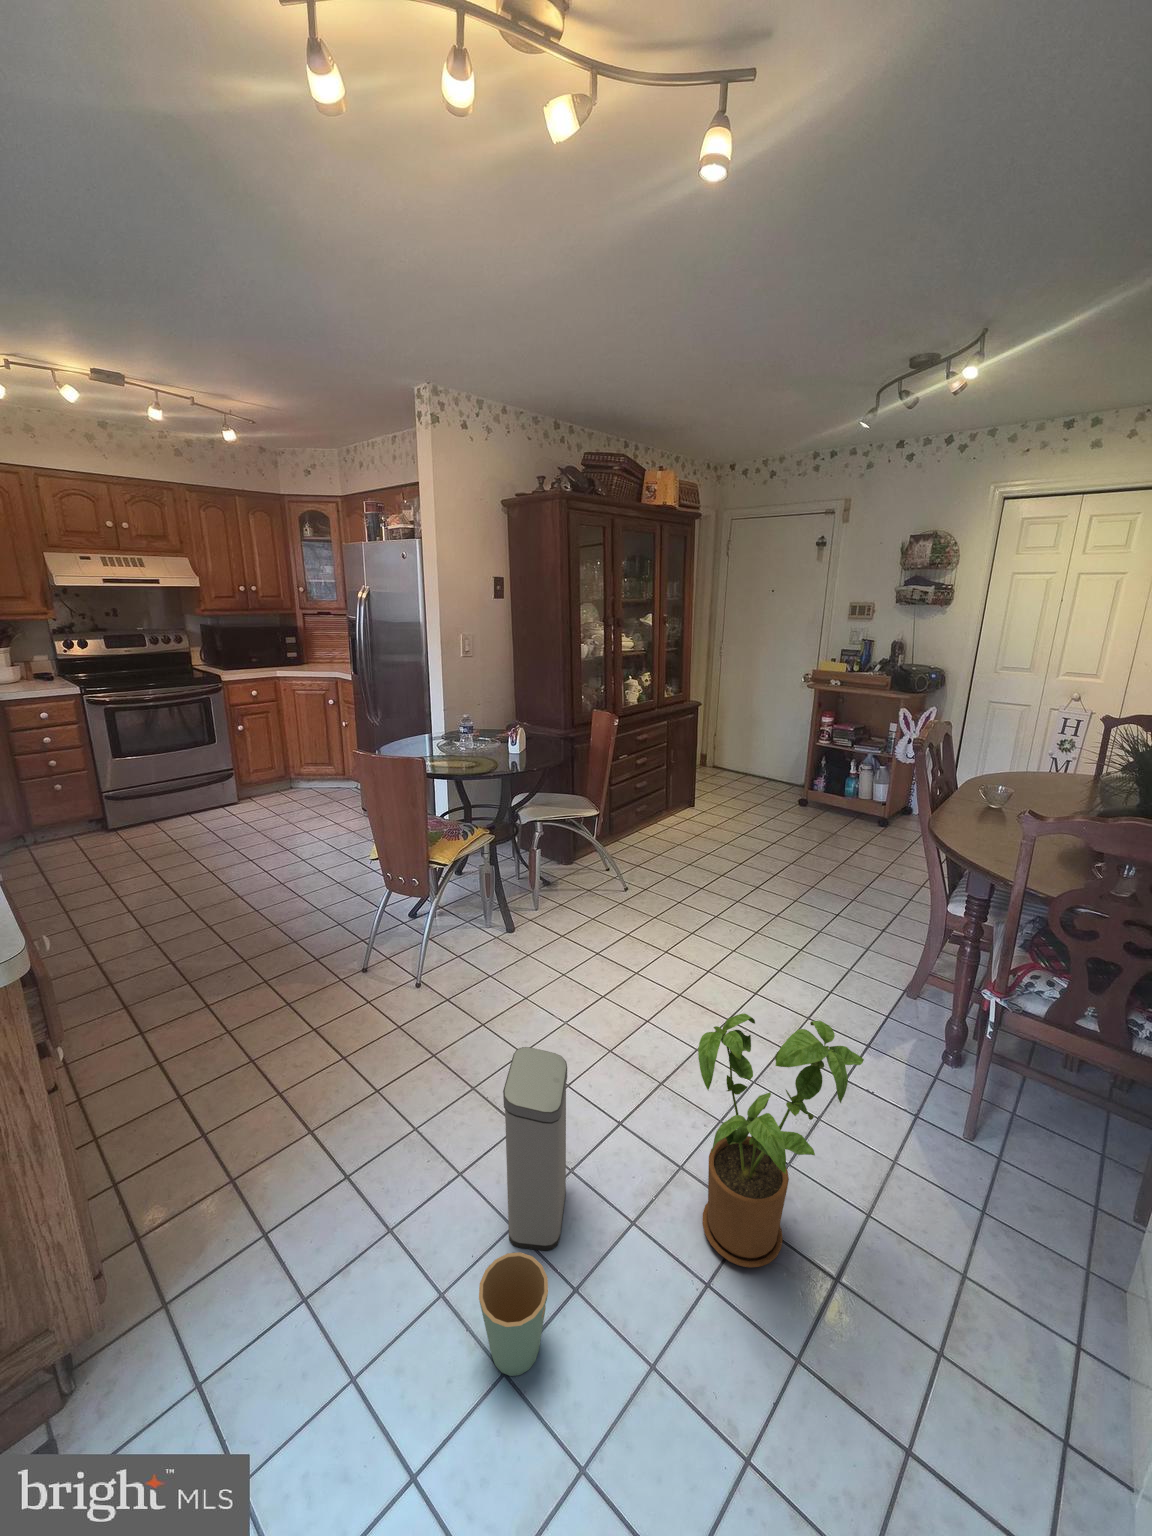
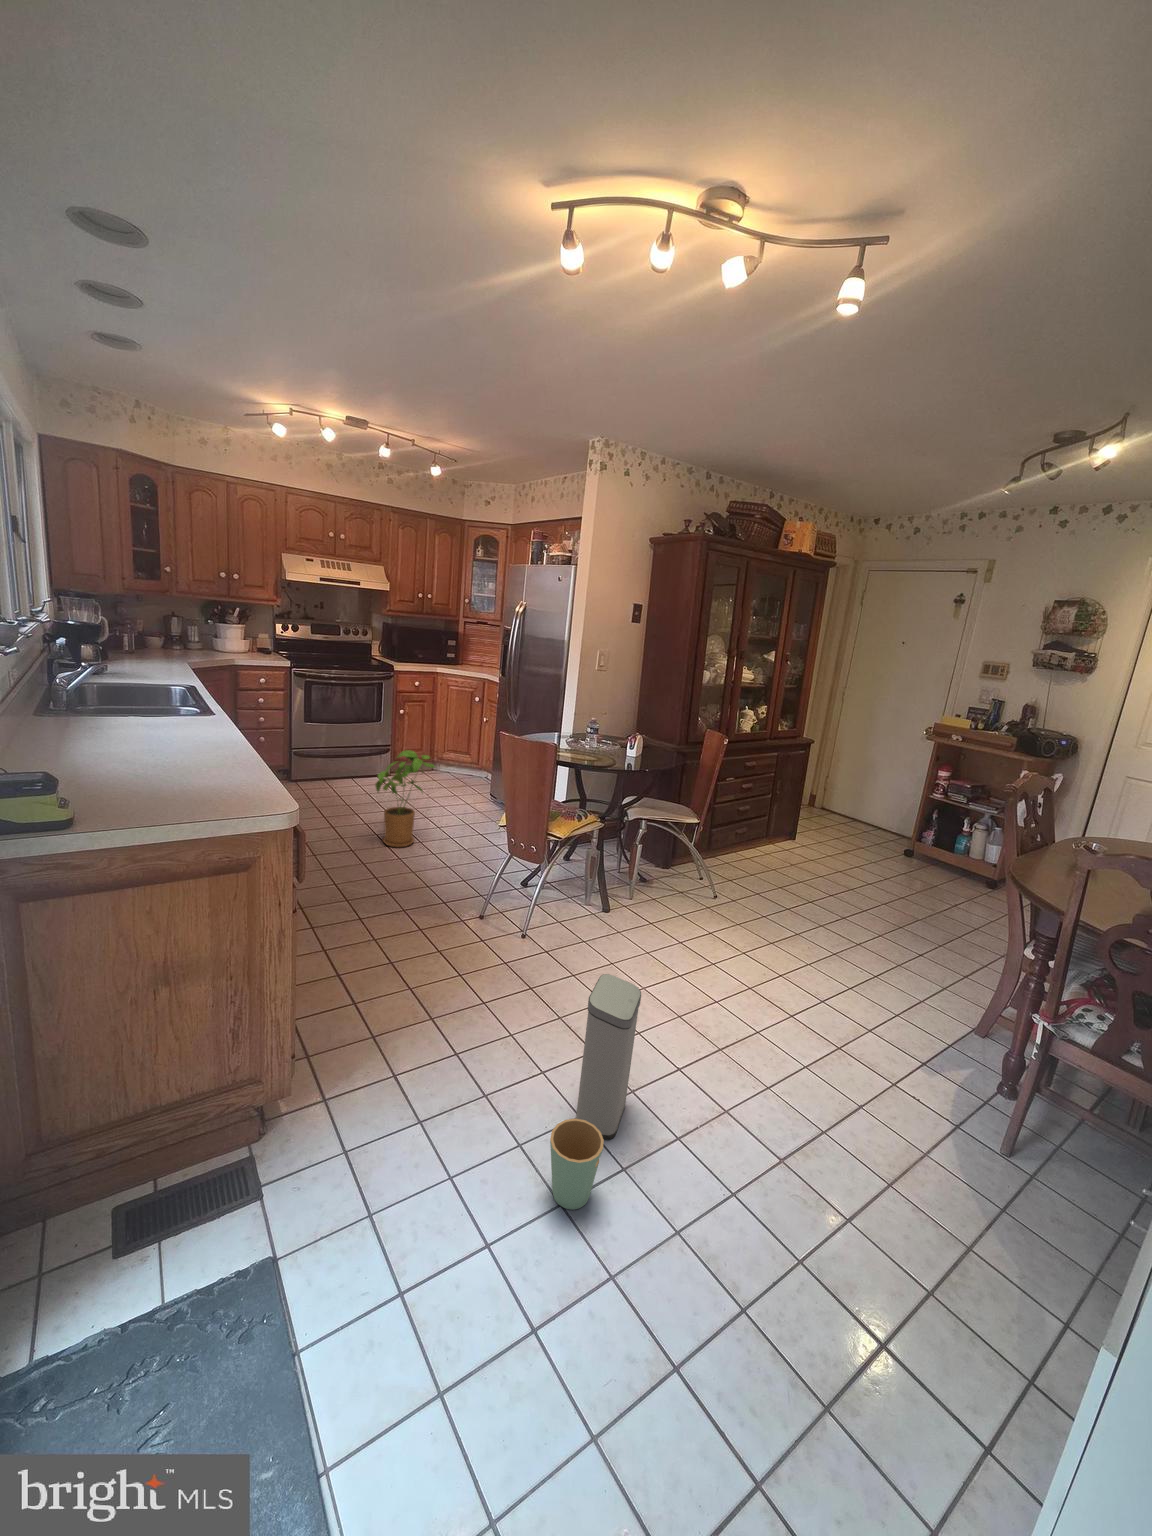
house plant: present [698,1013,864,1267] -> present [375,750,435,847]

